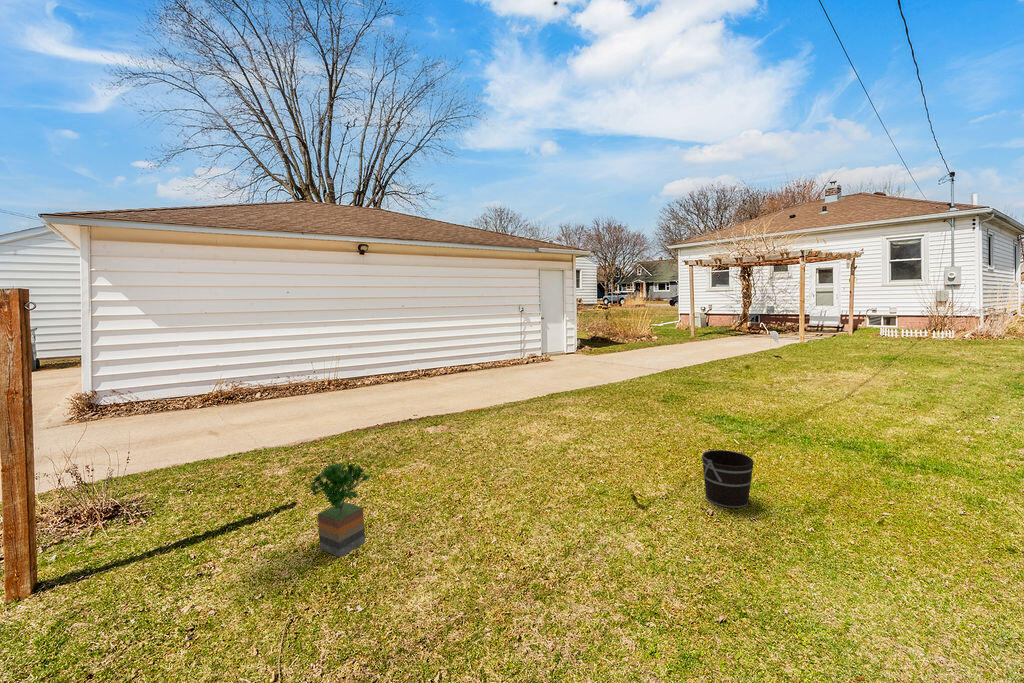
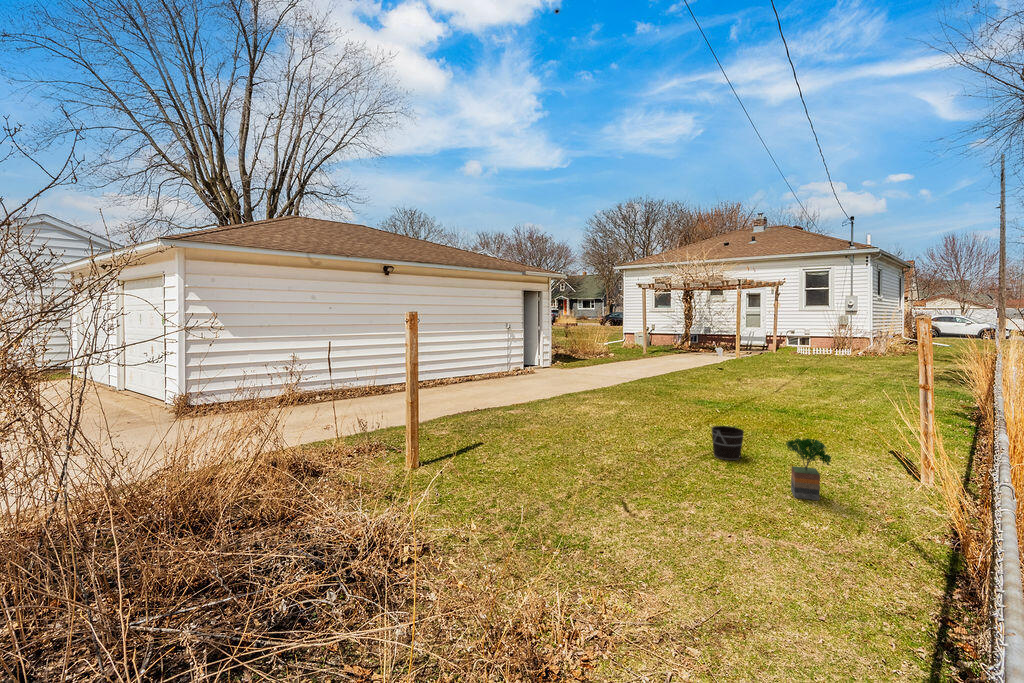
potted tree: present [310,463,371,557] -> present [786,438,831,500]

